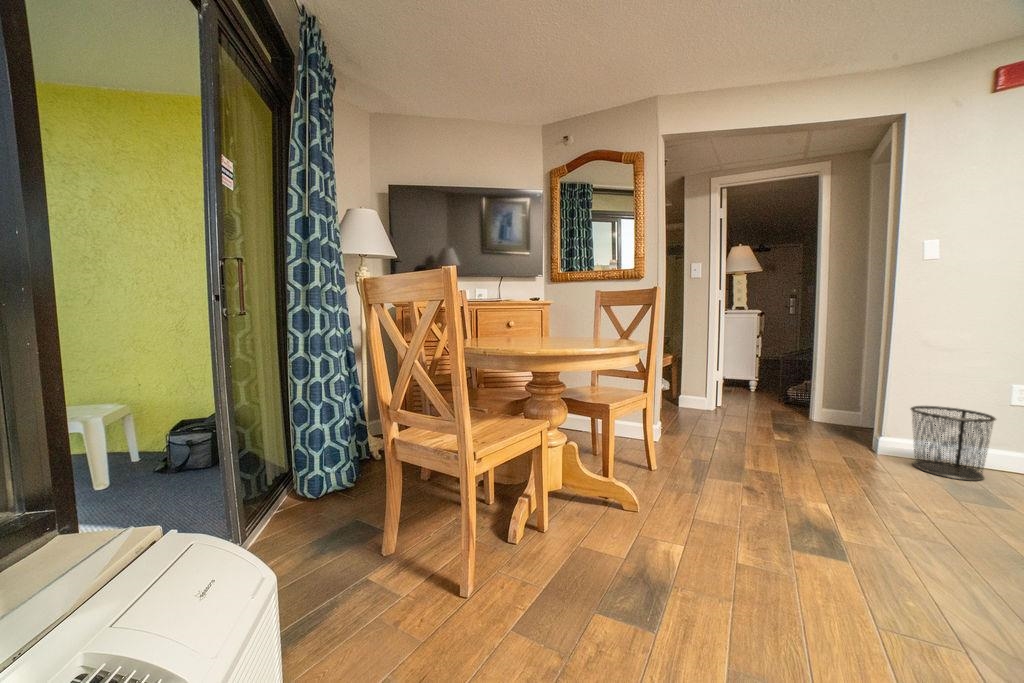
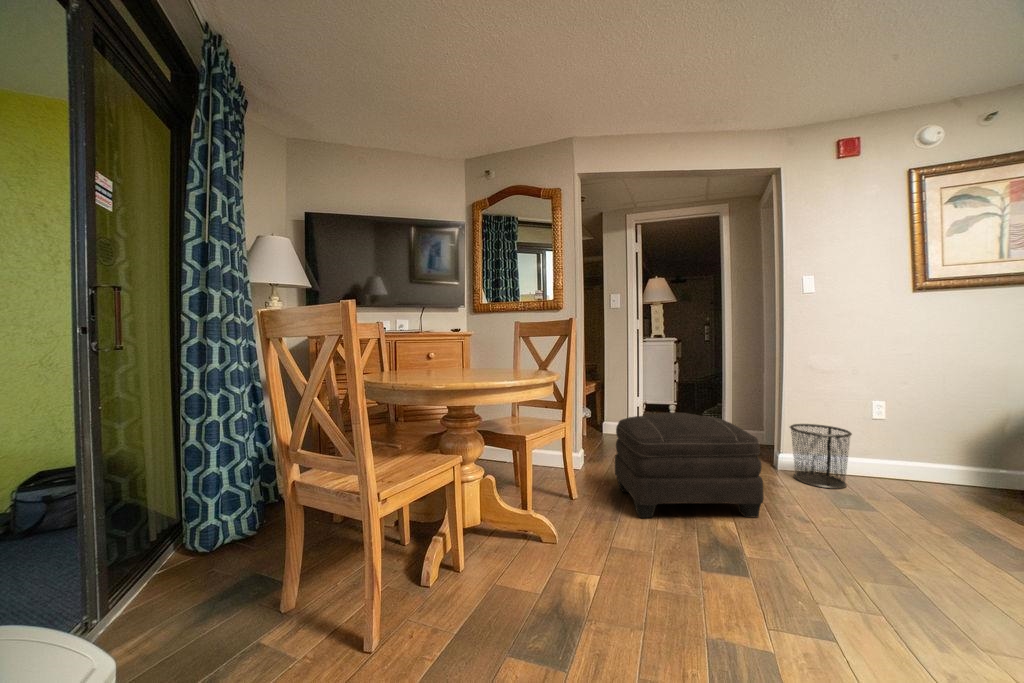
ottoman: none [698,388,880,505] -> present [615,413,764,518]

